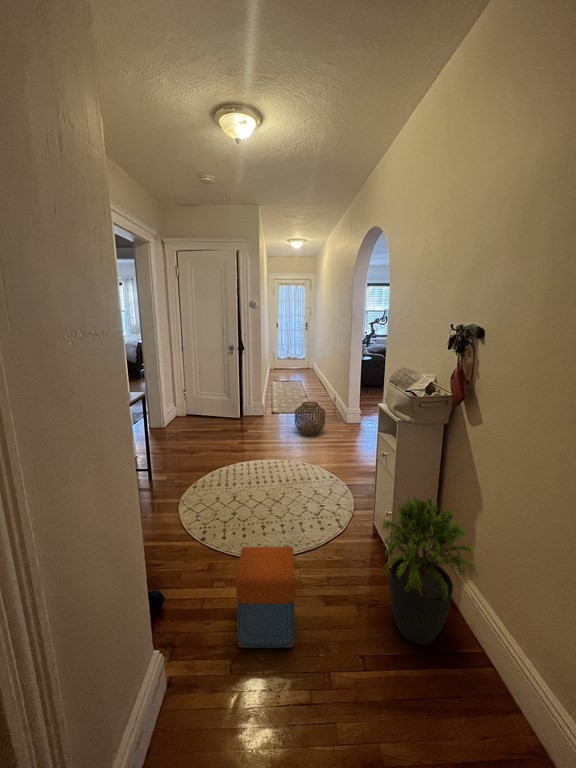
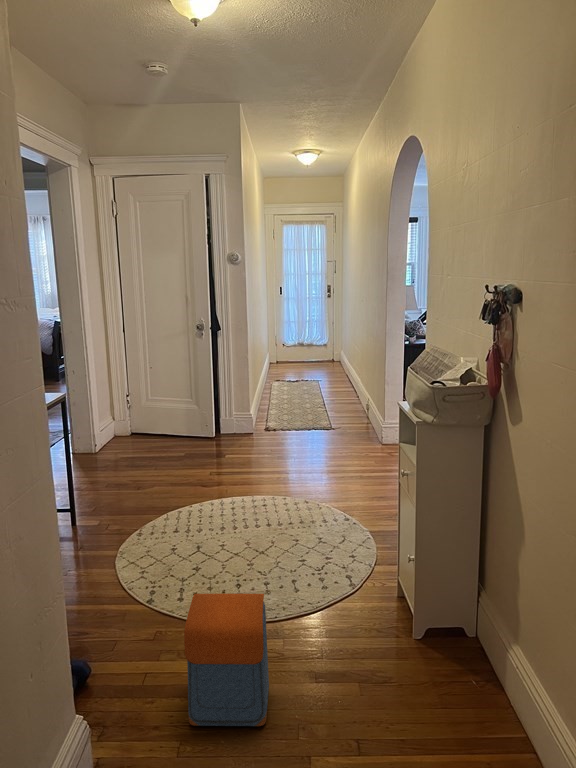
woven basket: present [295,402,325,436] -> none [298,409,347,464]
potted plant: present [382,496,482,645] -> none [380,522,518,726]

